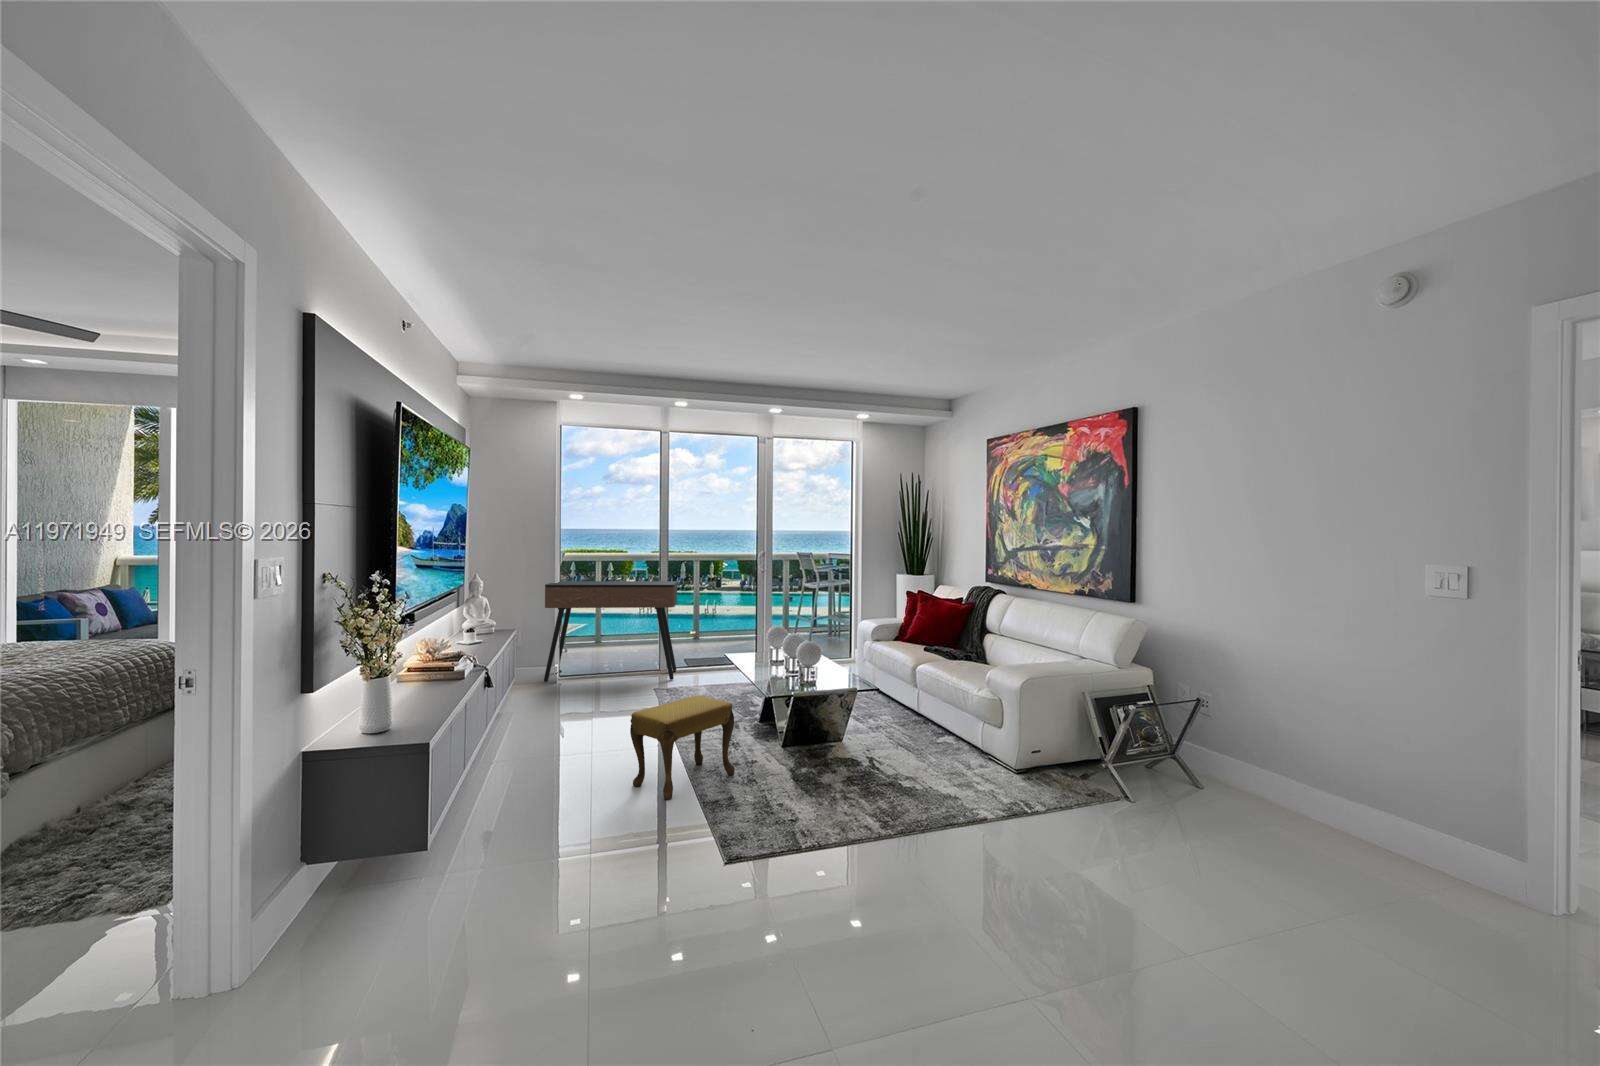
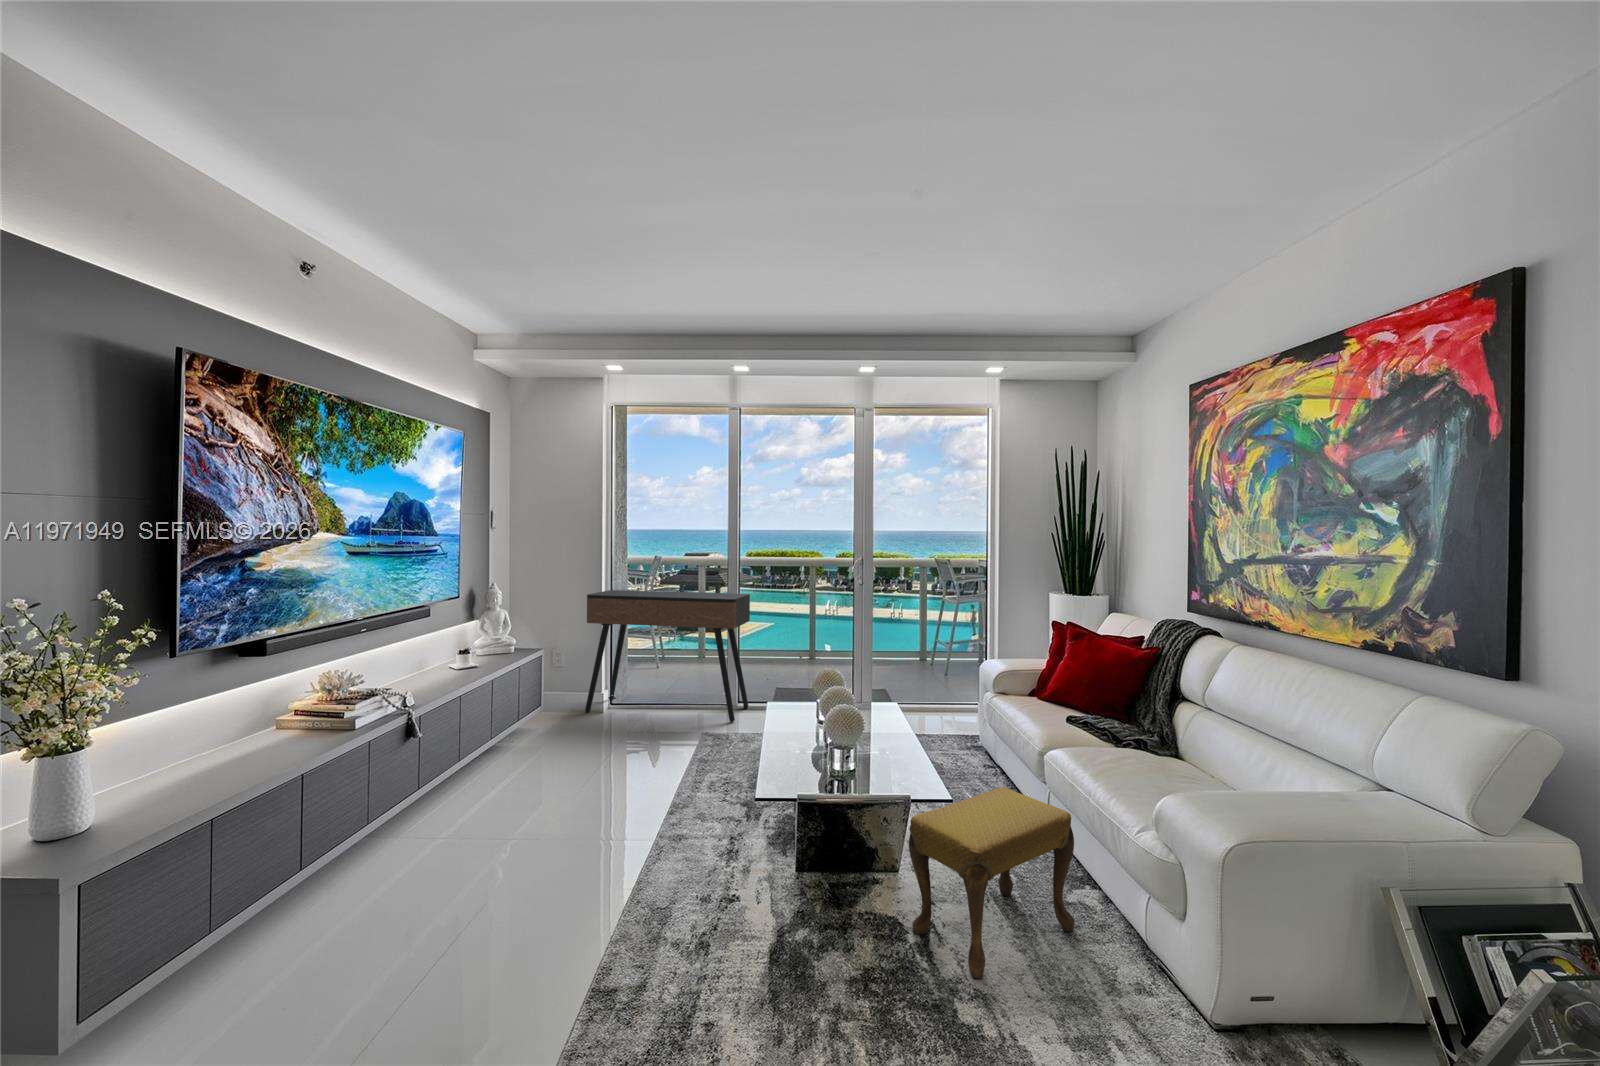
footstool: present [630,696,735,799] -> present [909,787,1074,979]

